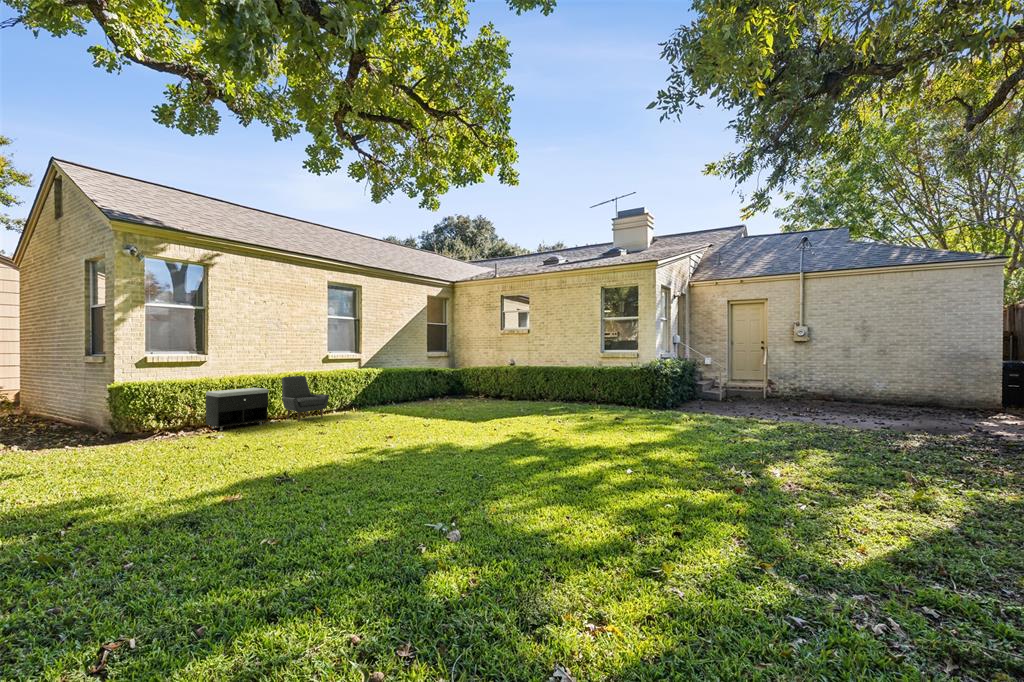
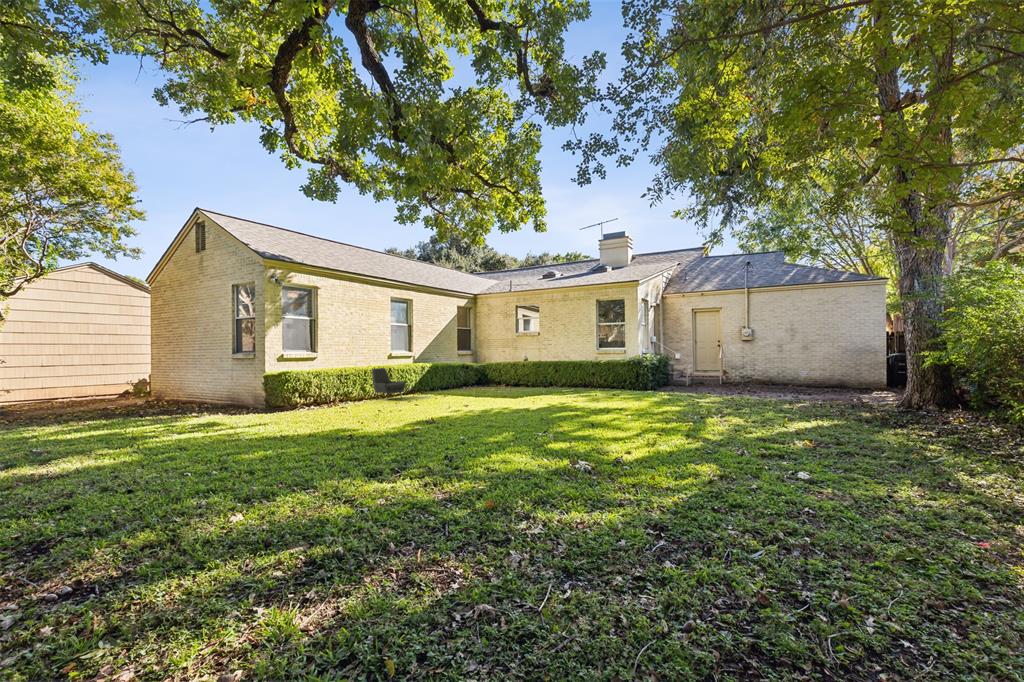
storage bench: present [206,388,269,430] -> none [327,376,368,406]

